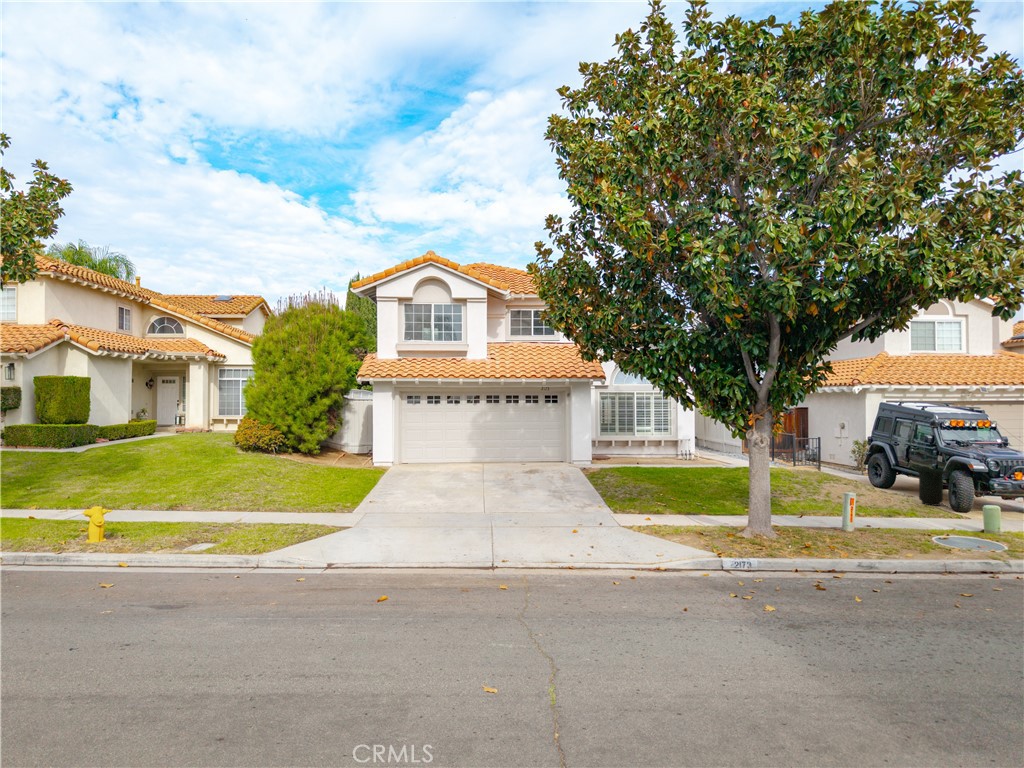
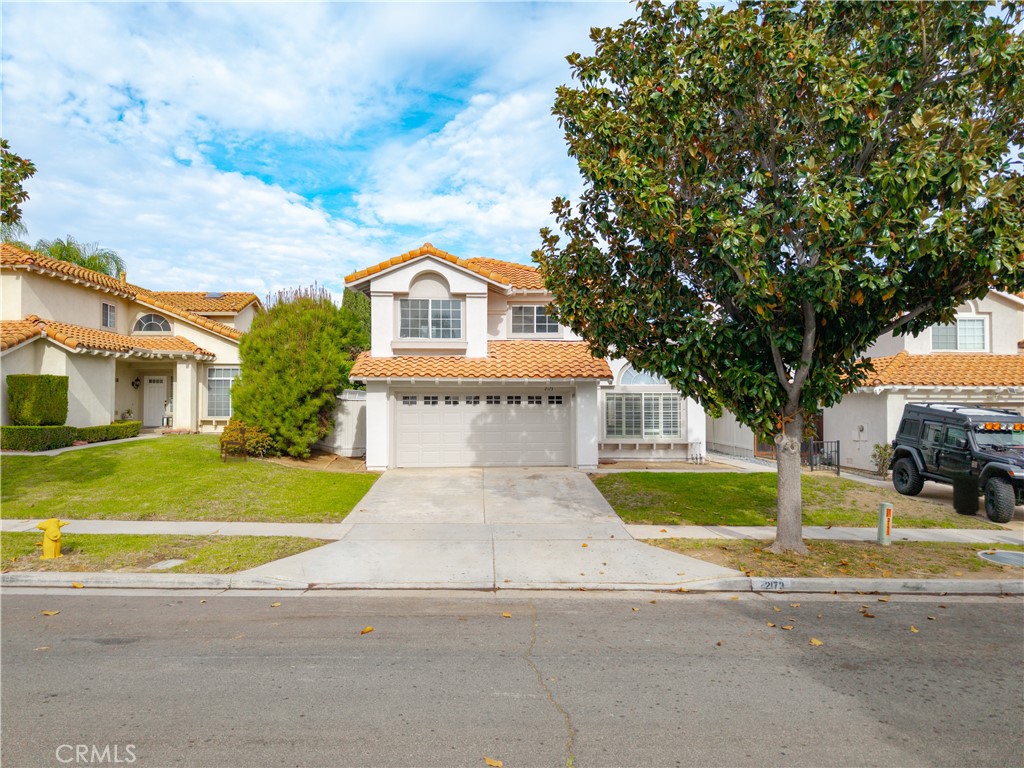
bench: none [234,426,260,459] -> present [220,428,246,462]

